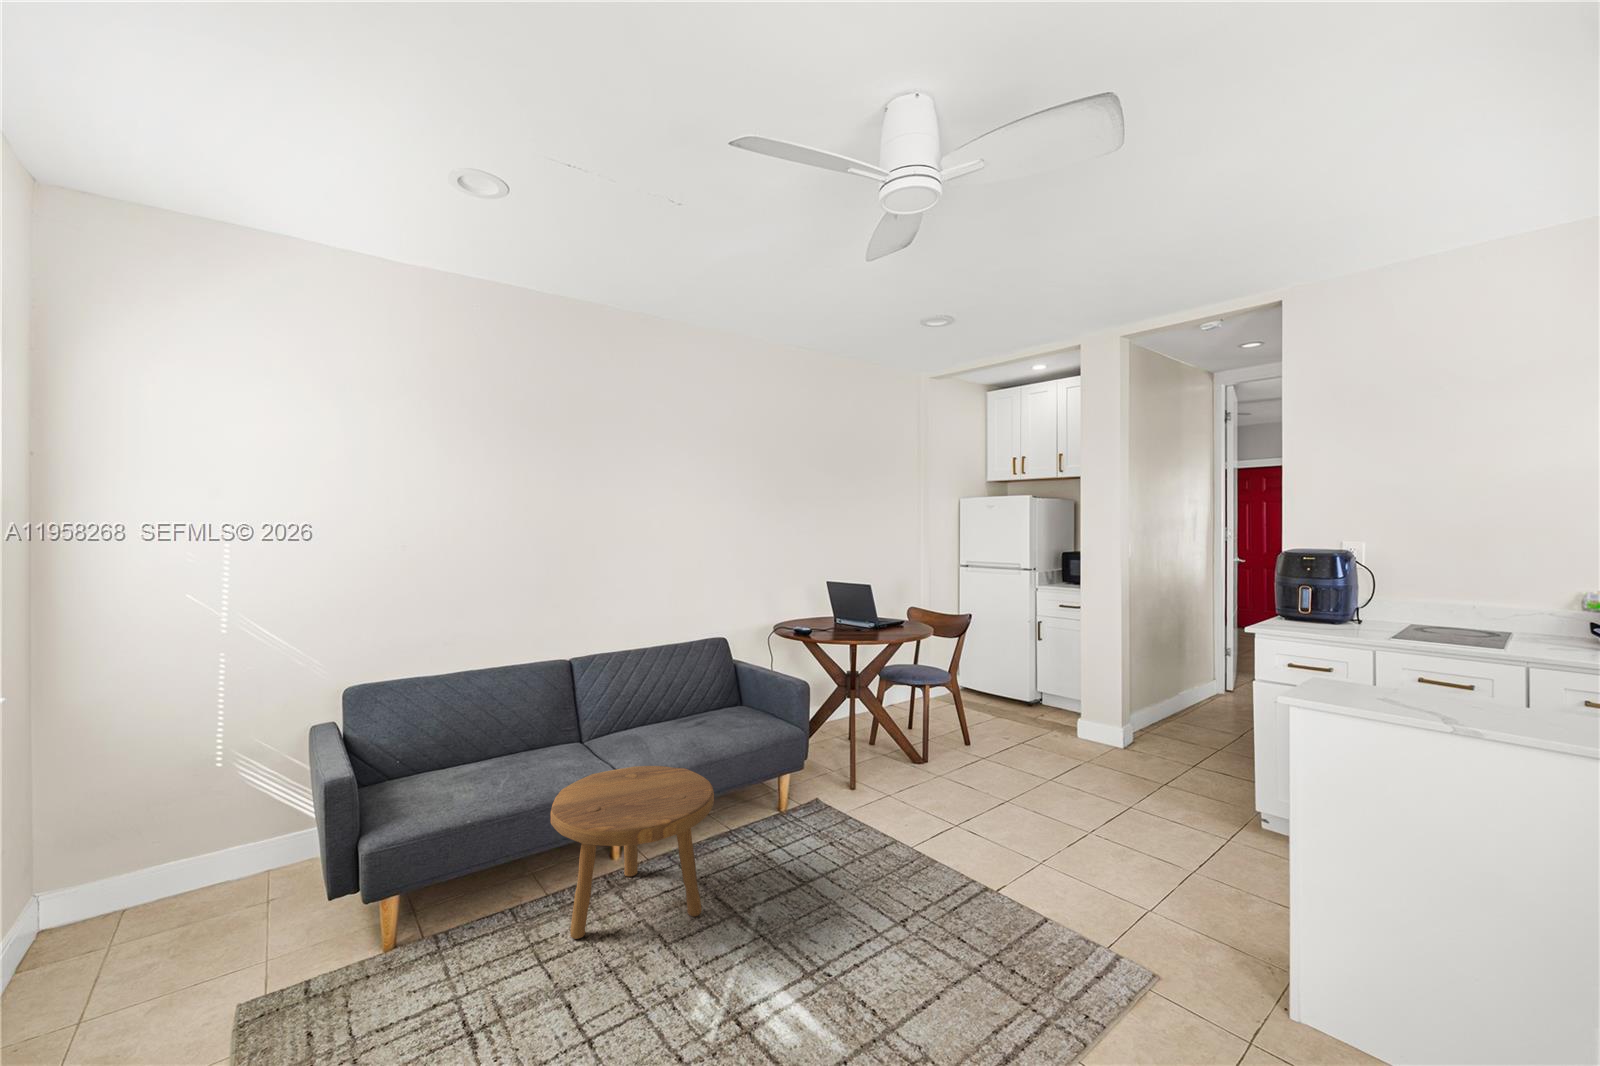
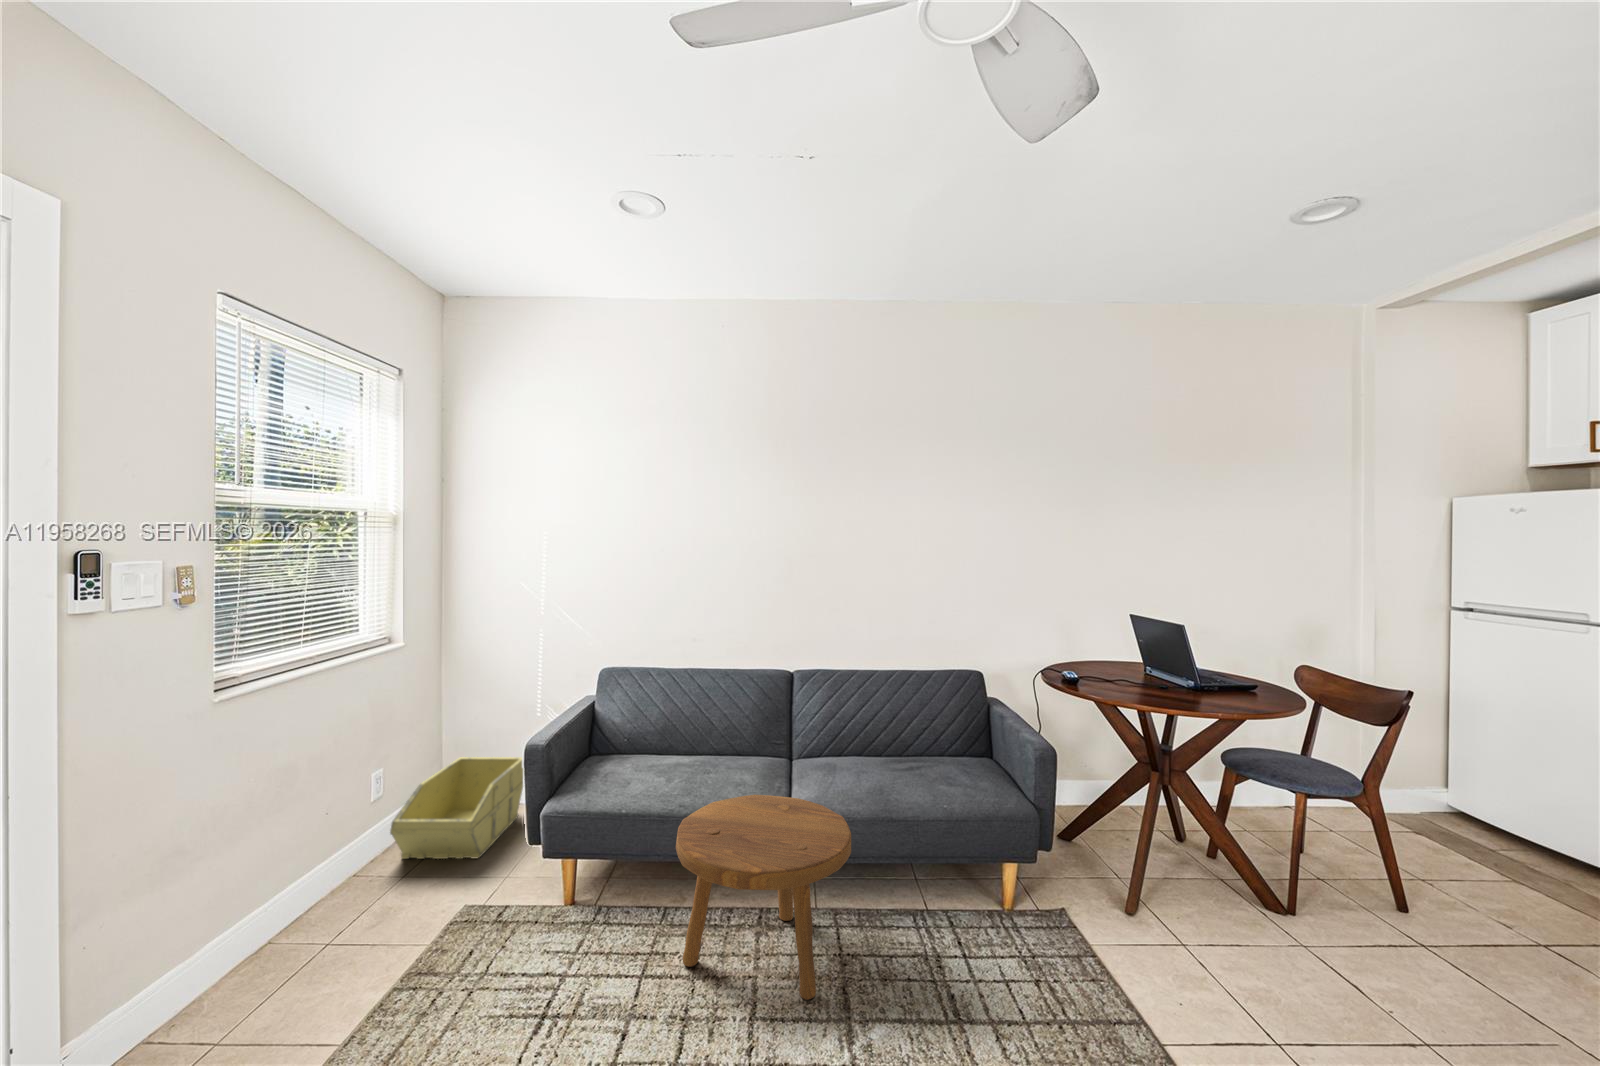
storage bin: none [33,826,200,1010] -> present [390,757,523,859]

